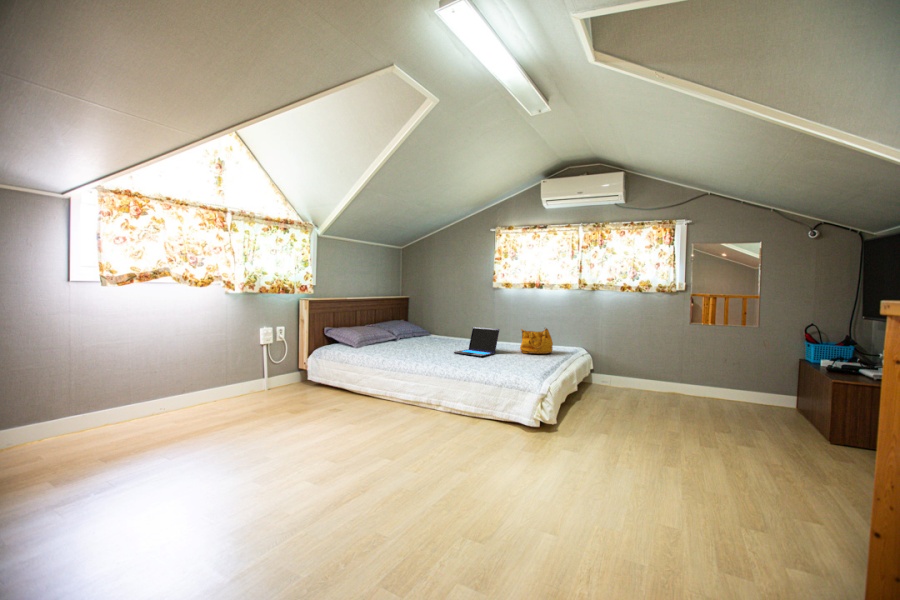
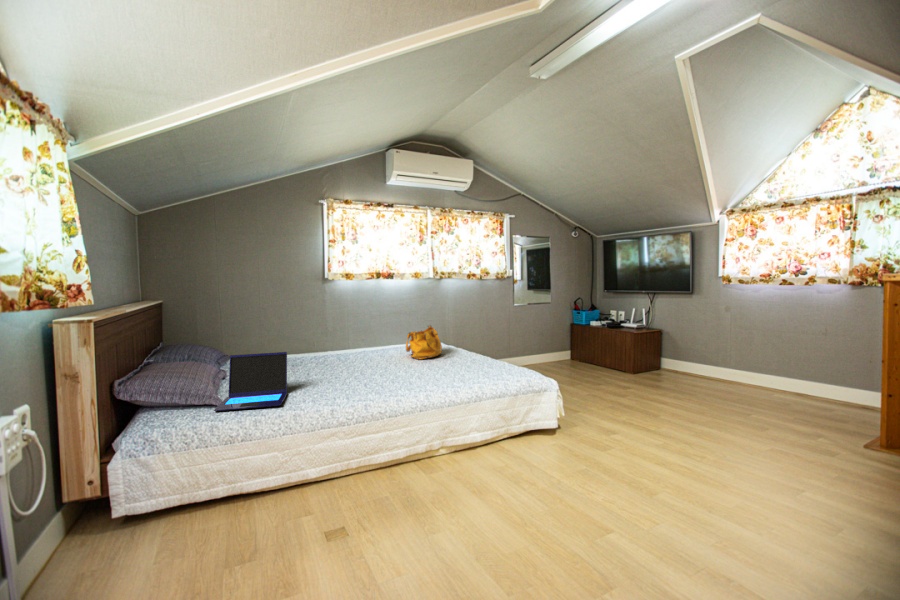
laptop: present [454,327,499,357] -> present [214,352,287,411]

